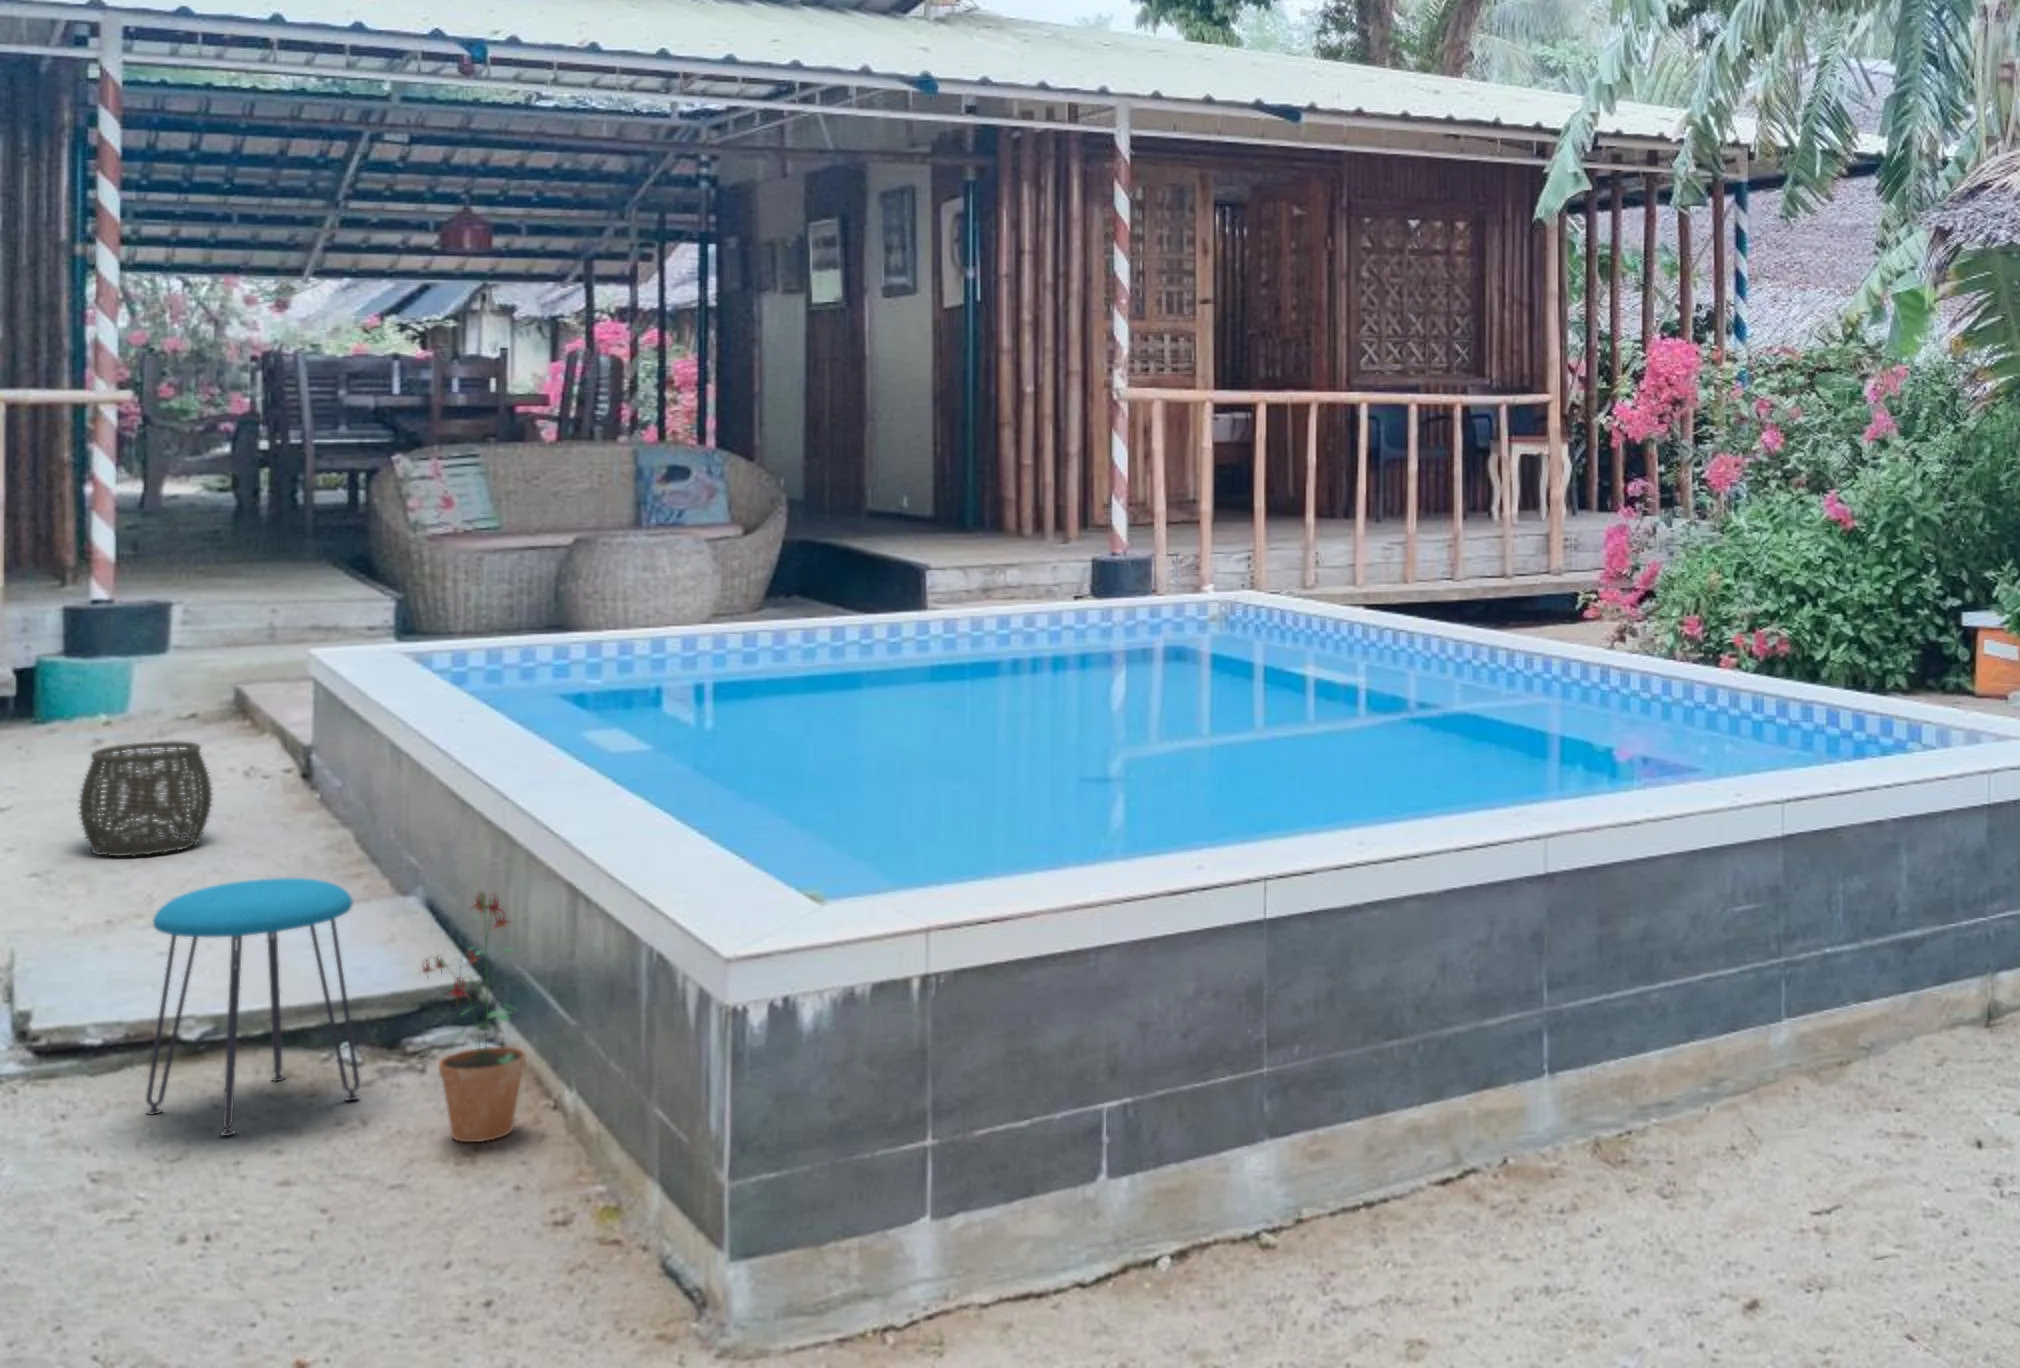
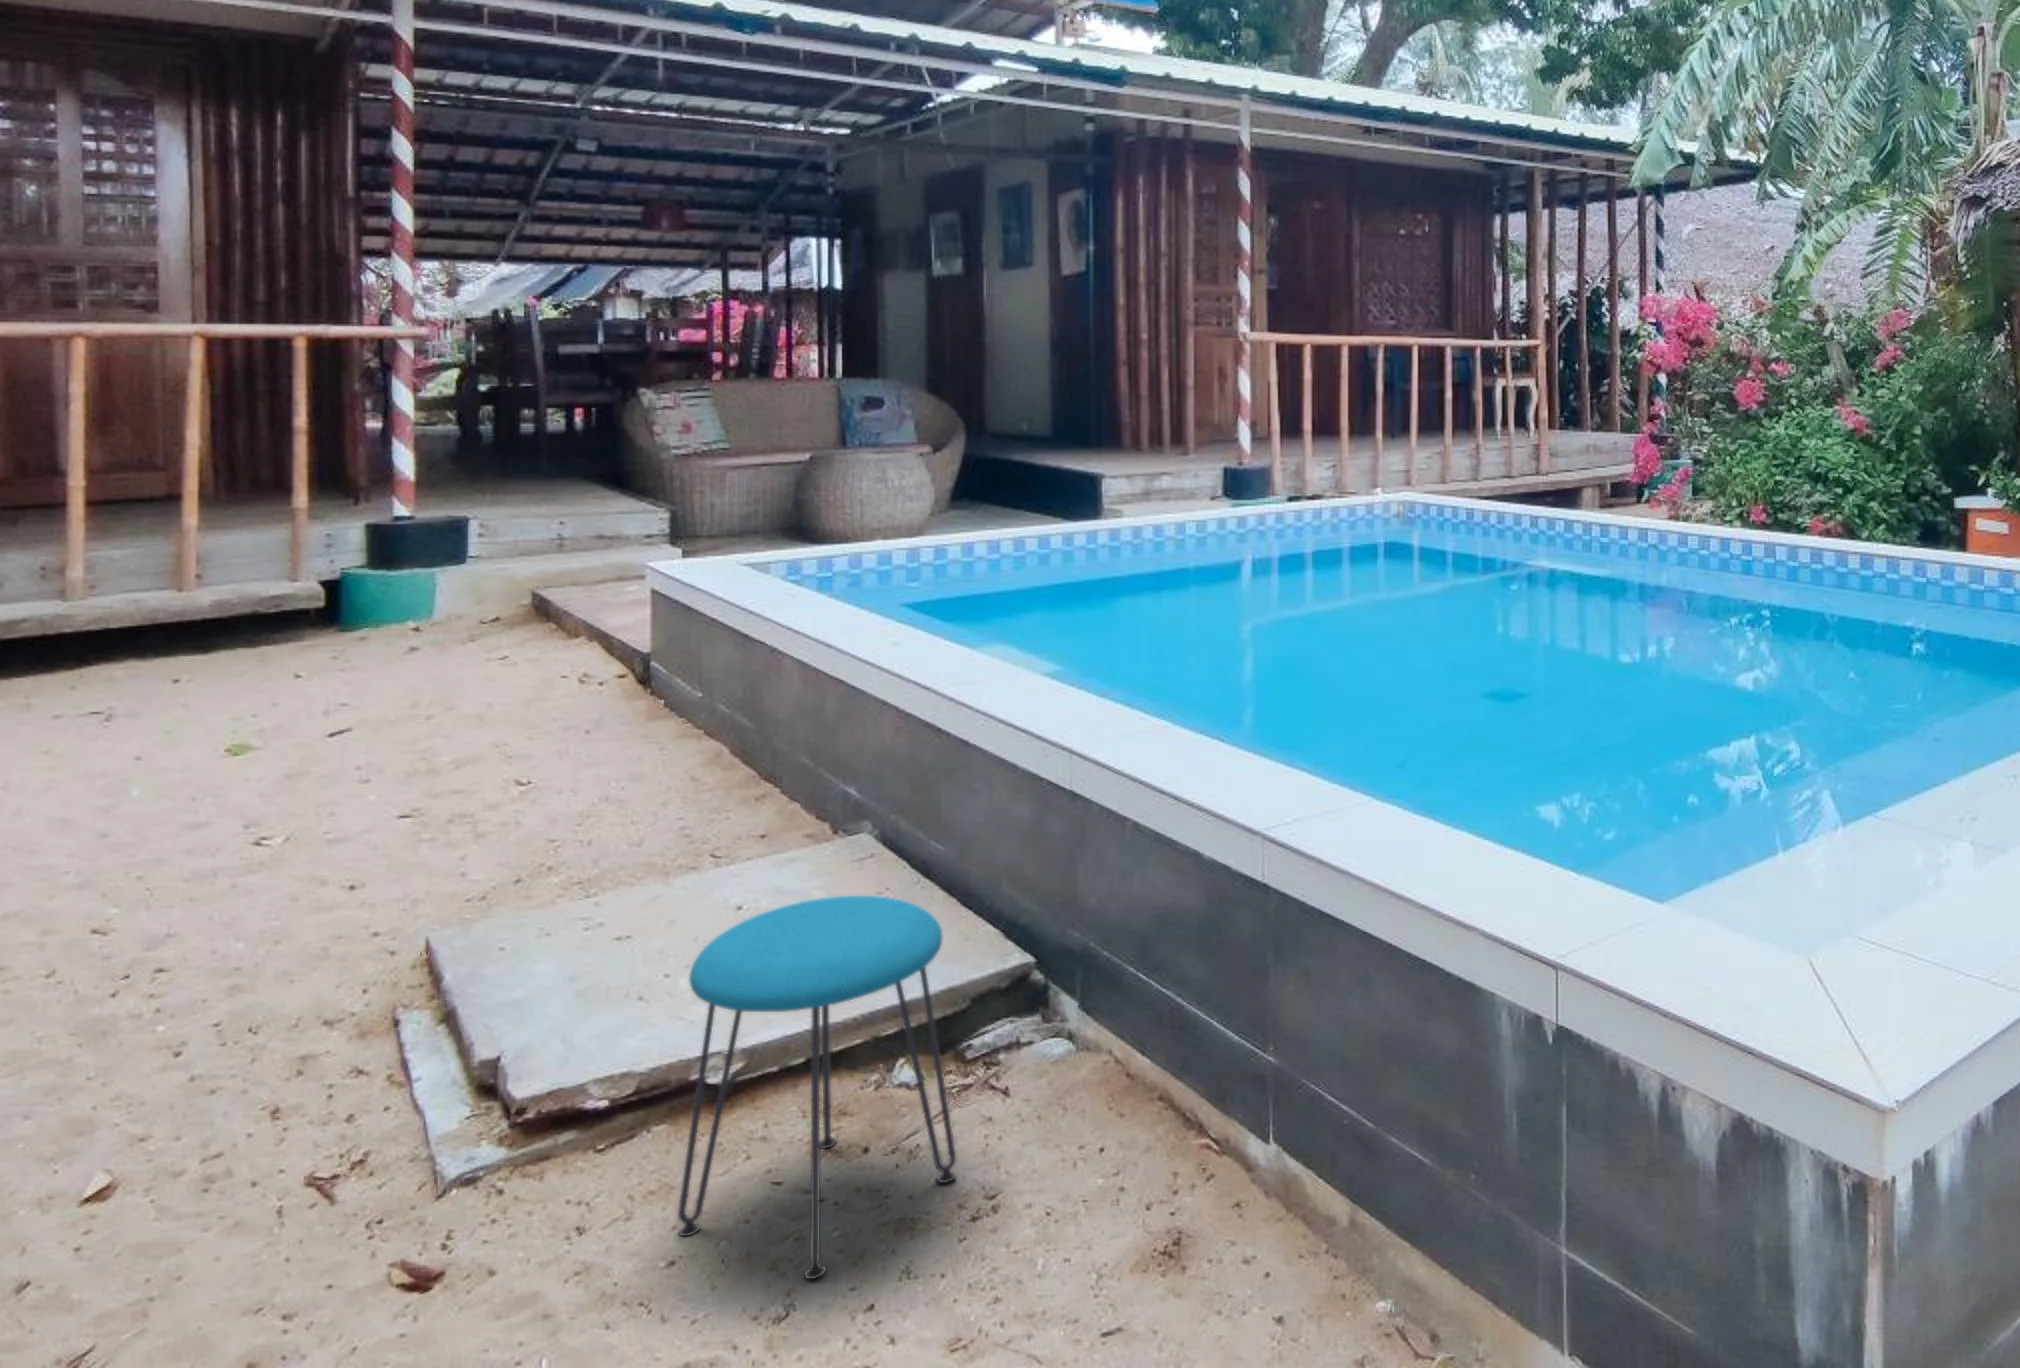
woven basket: present [79,741,212,856] -> none [435,659,578,783]
potted plant: present [423,892,526,1142] -> none [1064,918,1221,1261]

